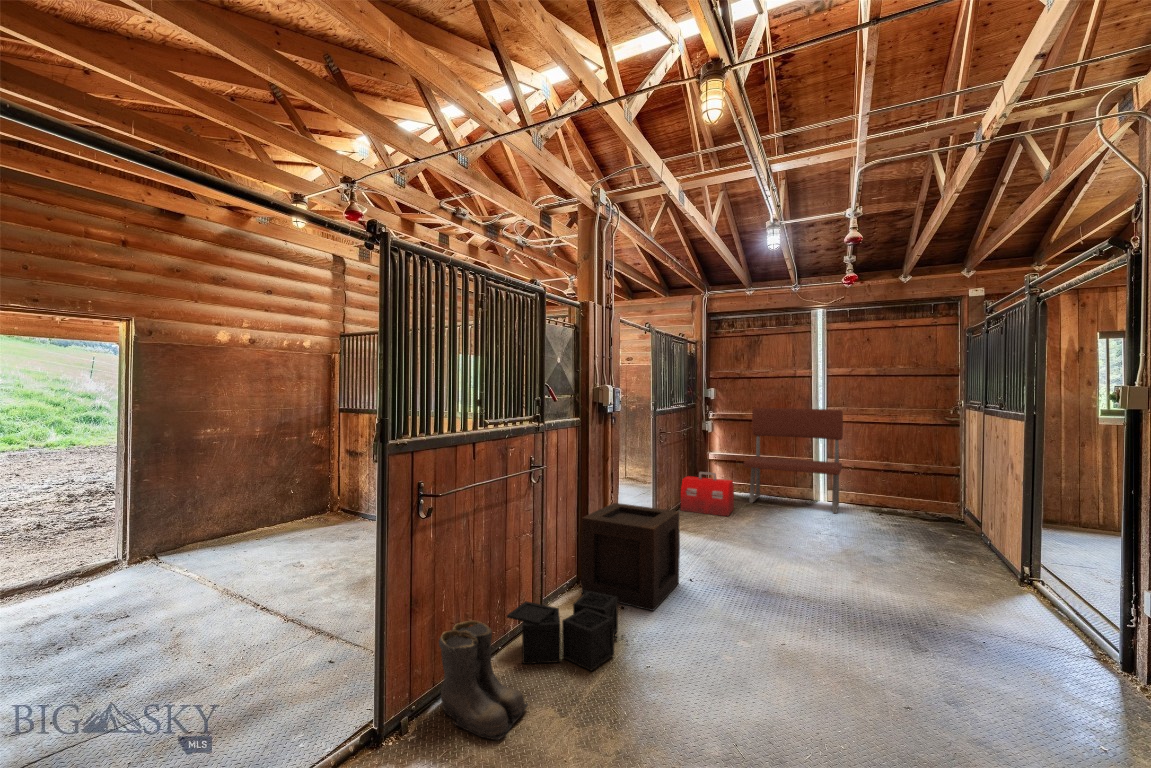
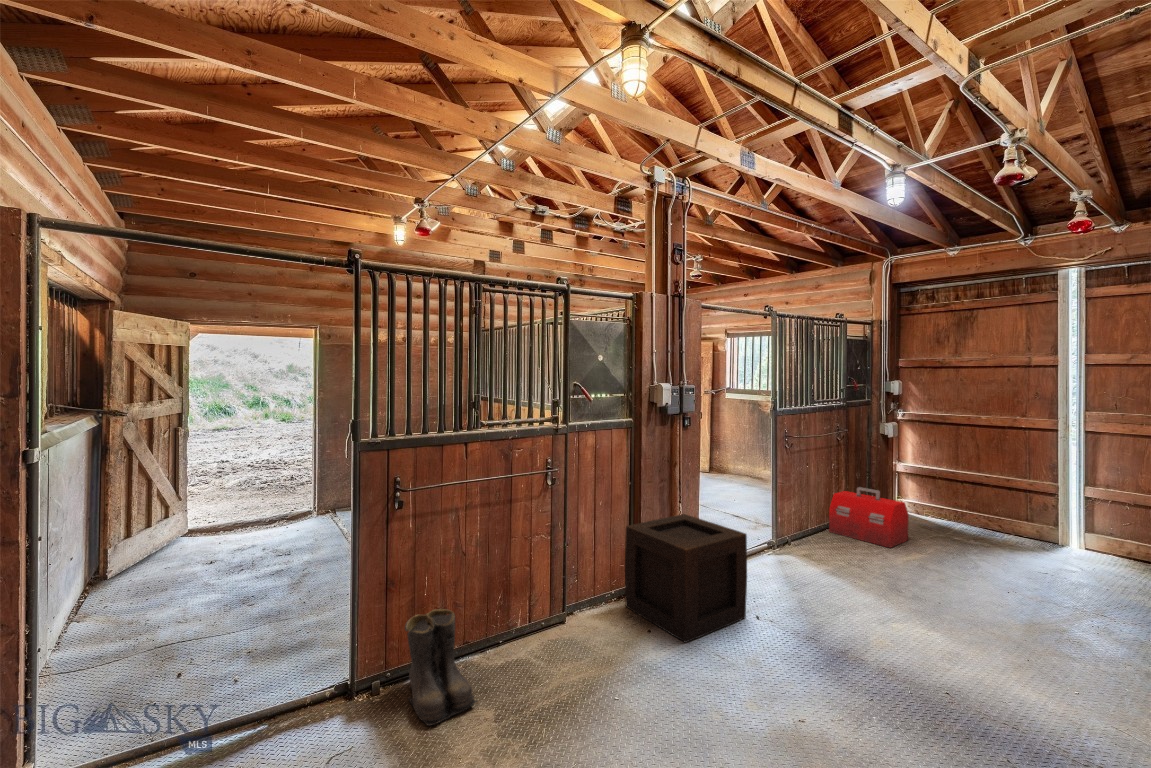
bench: present [744,408,843,513] -> none [930,408,1110,567]
storage bin: present [507,590,628,671] -> none [504,602,631,688]

